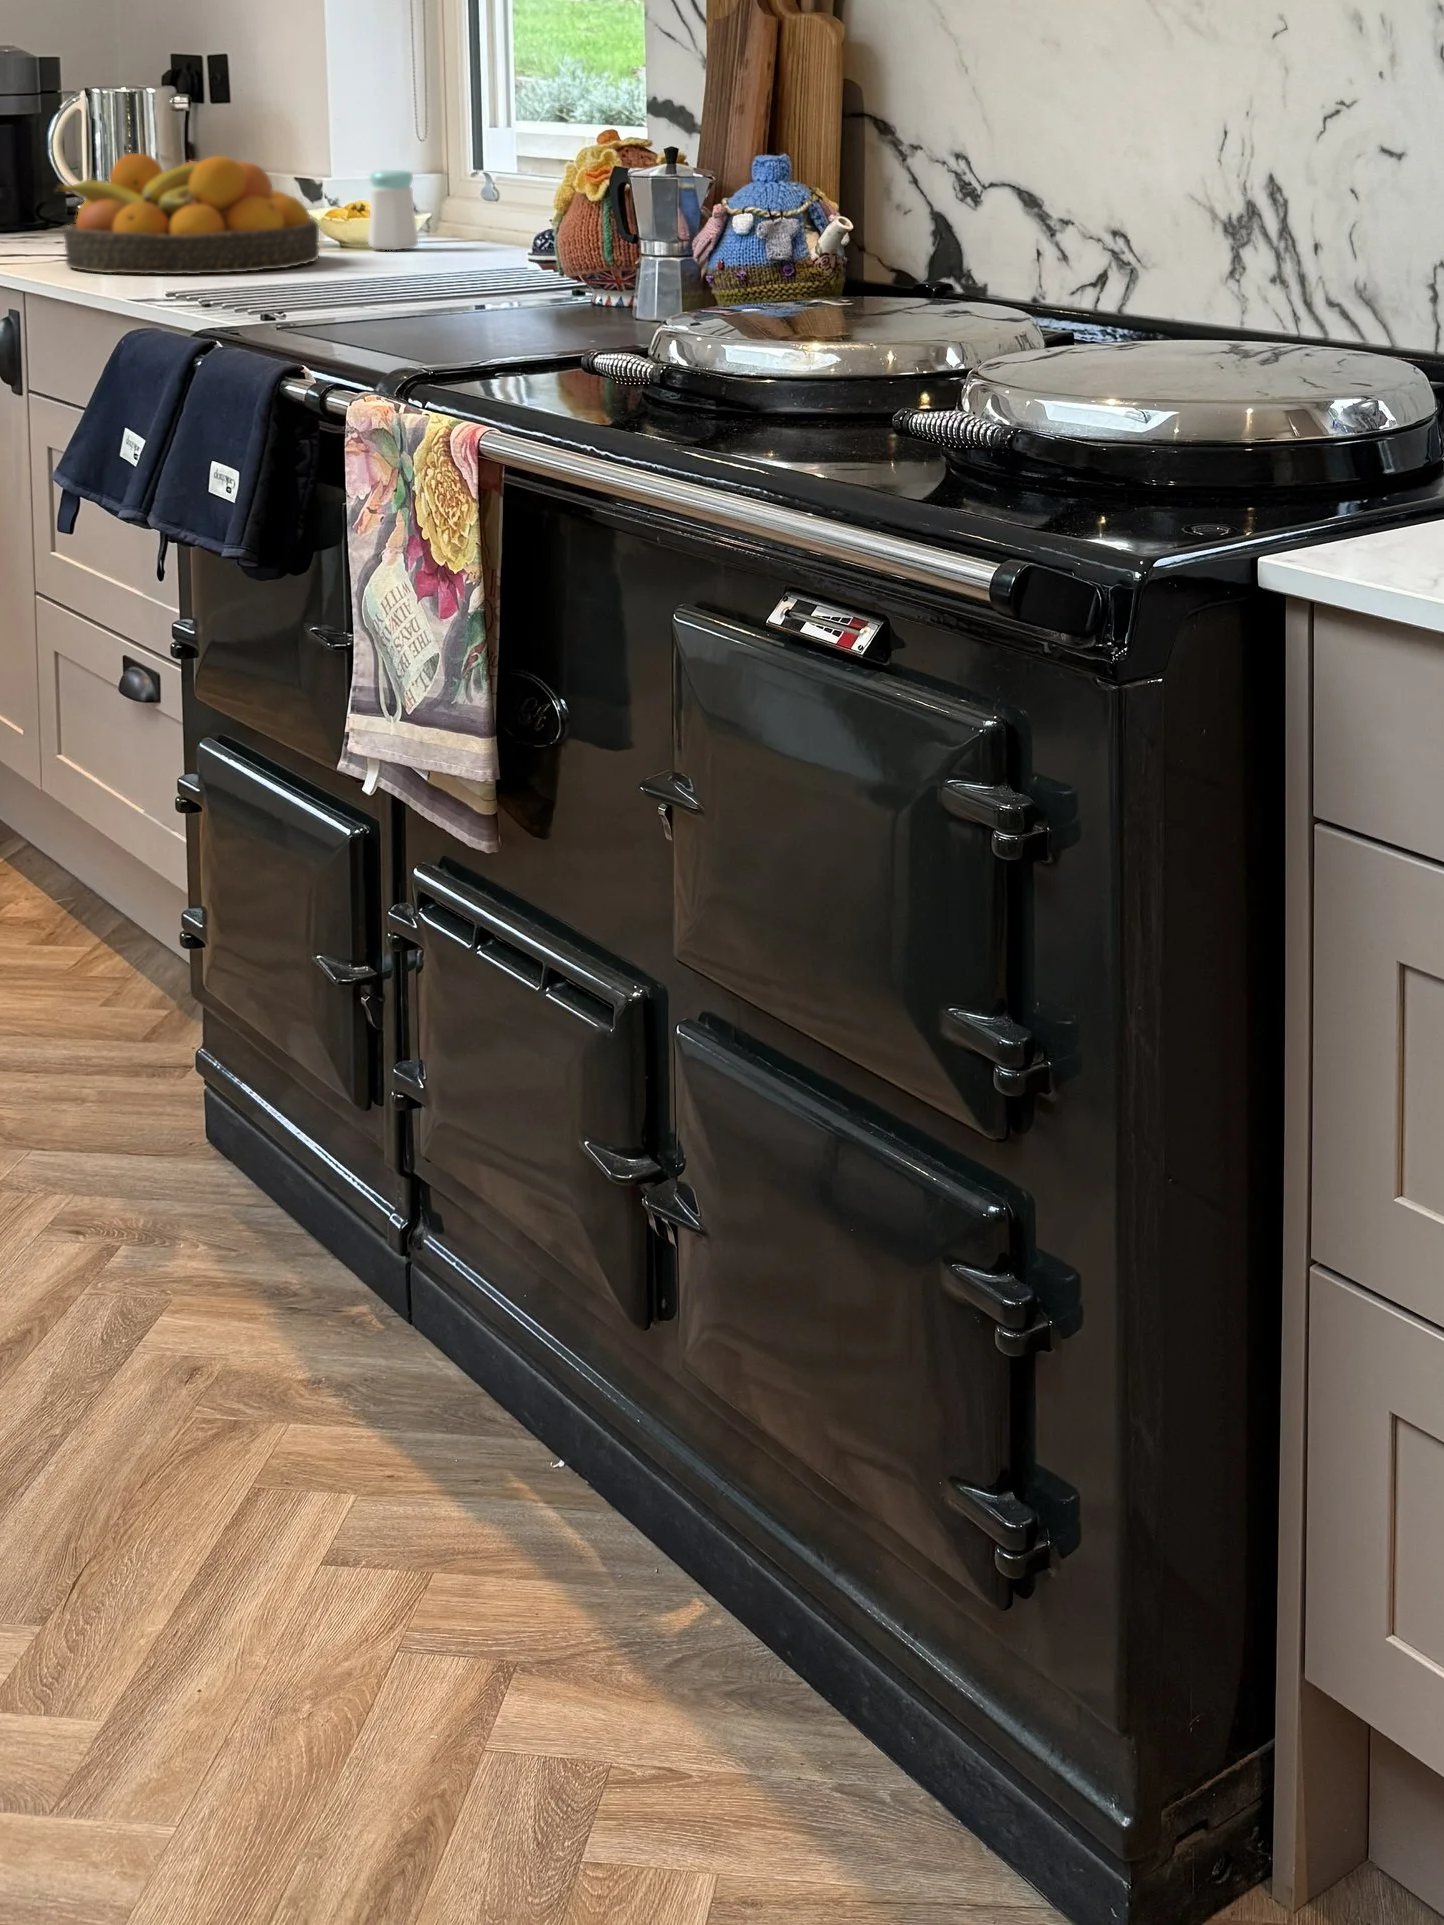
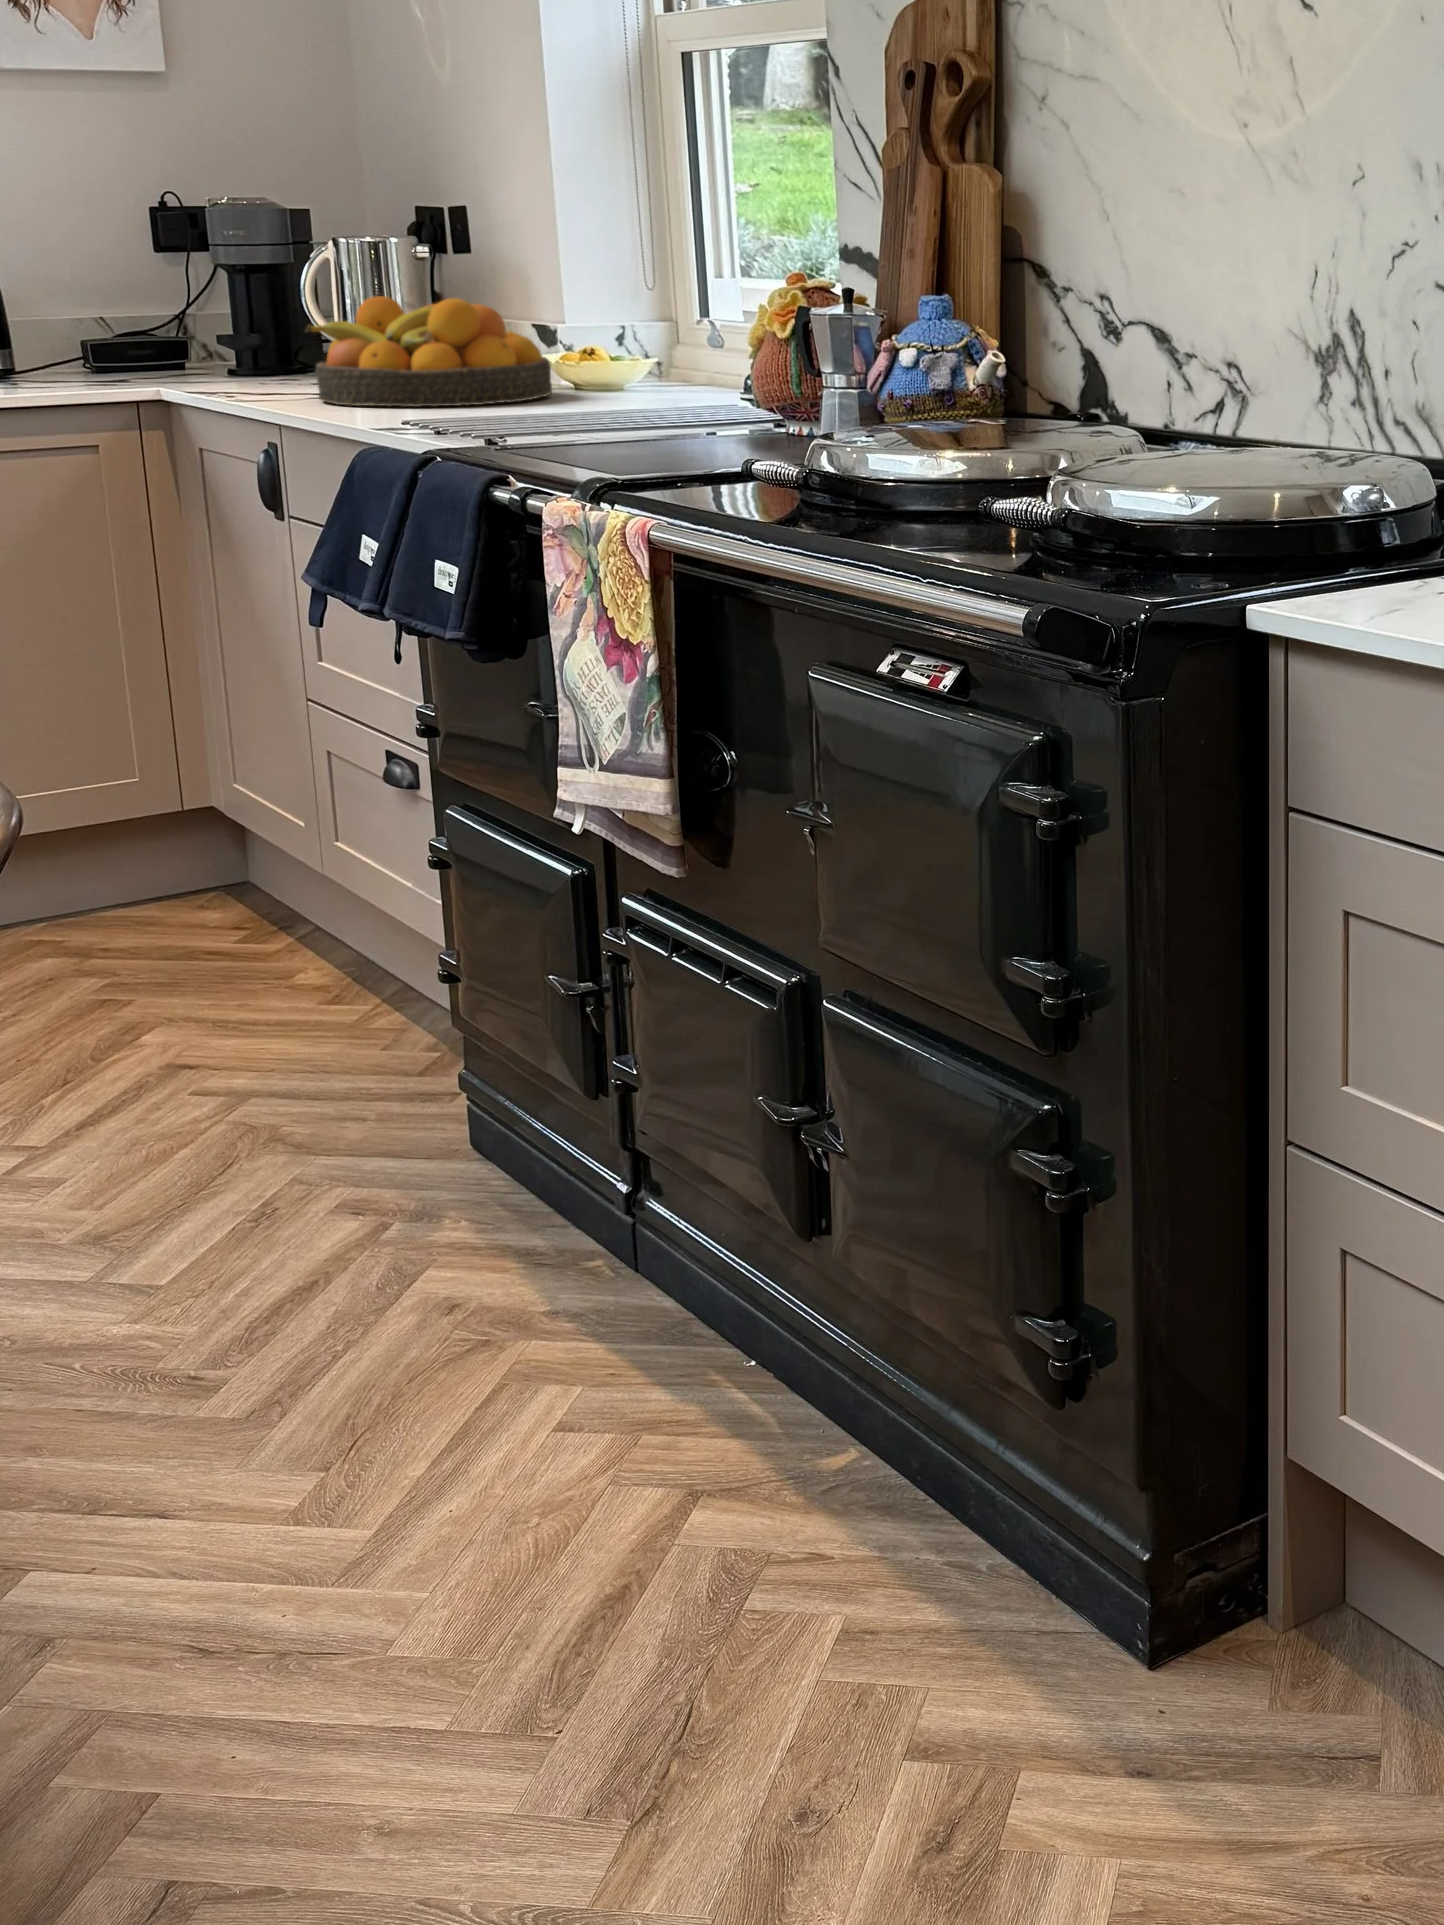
salt shaker: present [368,170,418,250] -> none [600,314,646,387]

